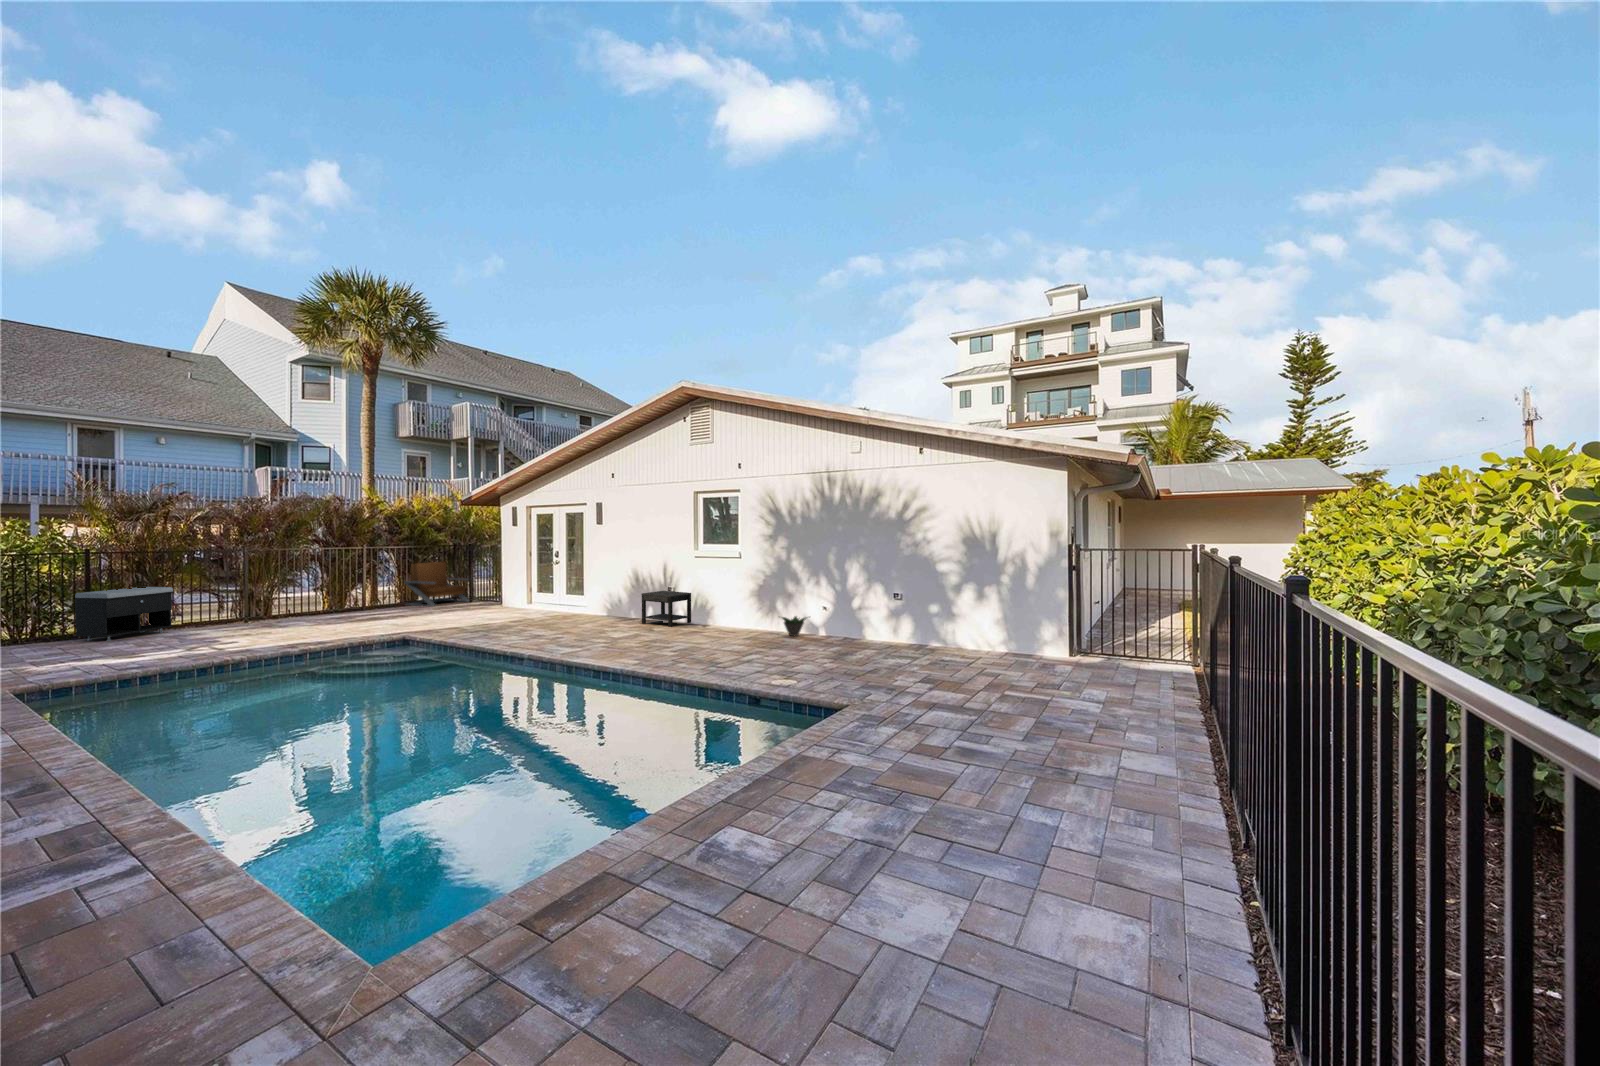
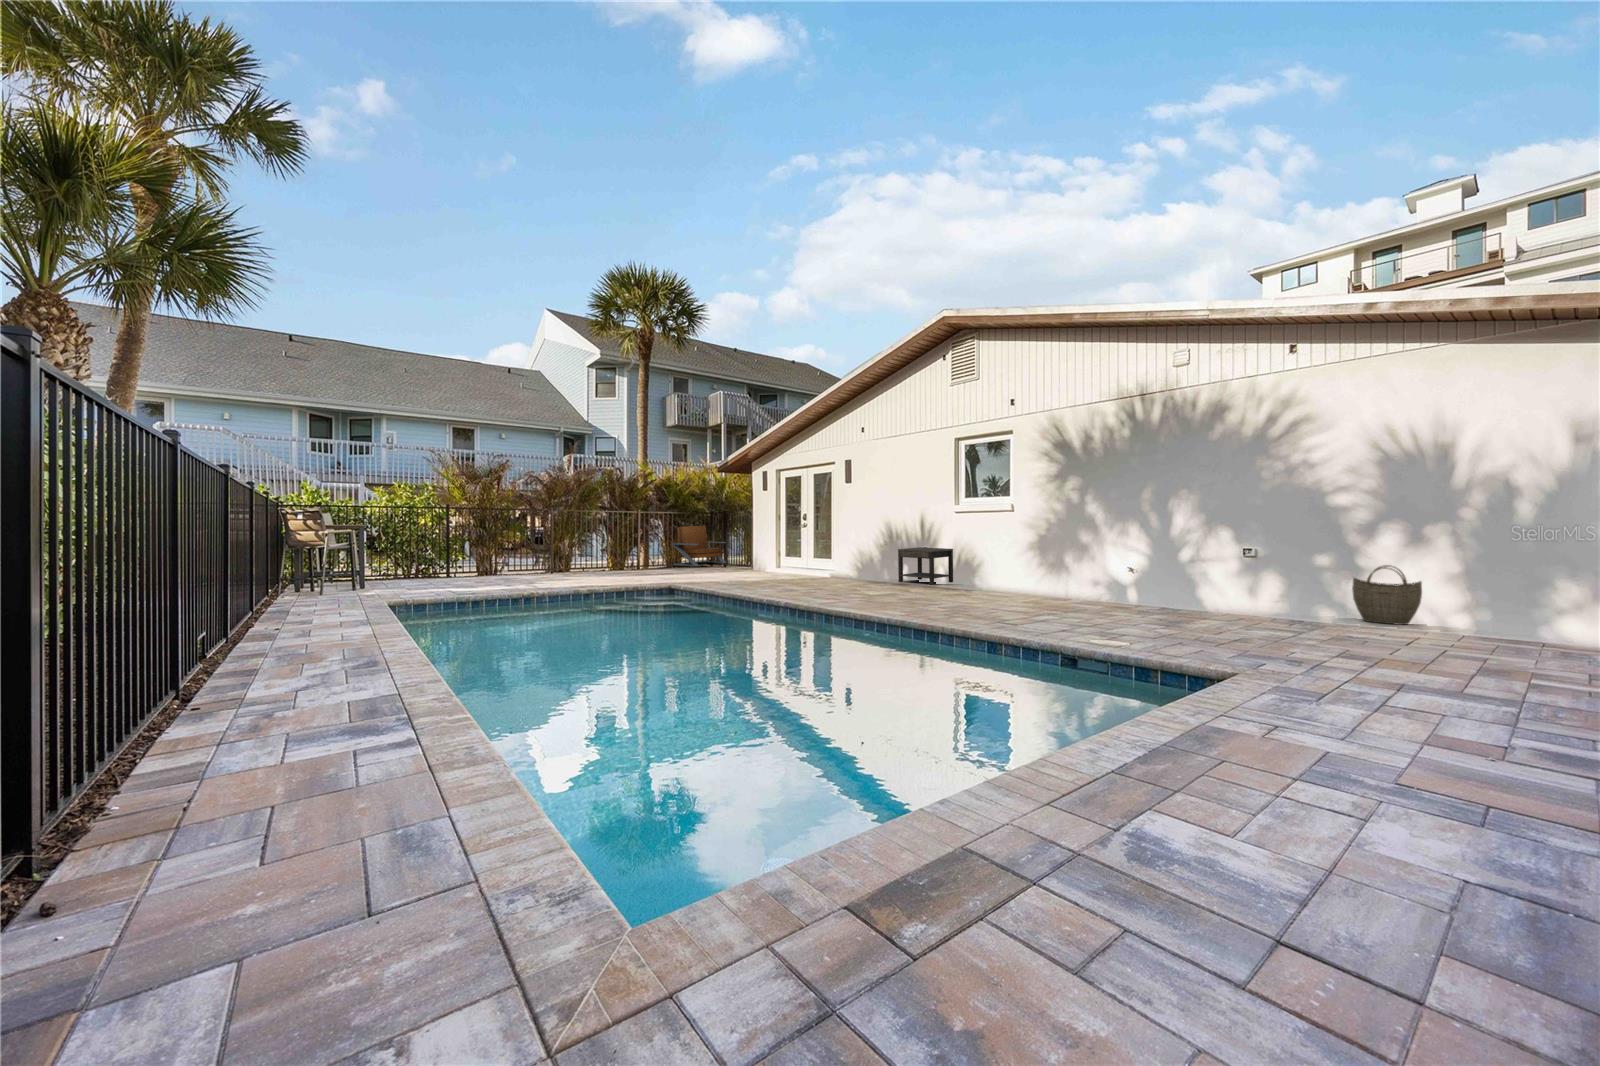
storage bench: present [75,587,173,641] -> none [428,541,496,584]
woven basket: none [945,613,980,654] -> present [1352,565,1422,625]
decorative plant: present [782,616,806,636] -> none [1070,572,1117,597]

